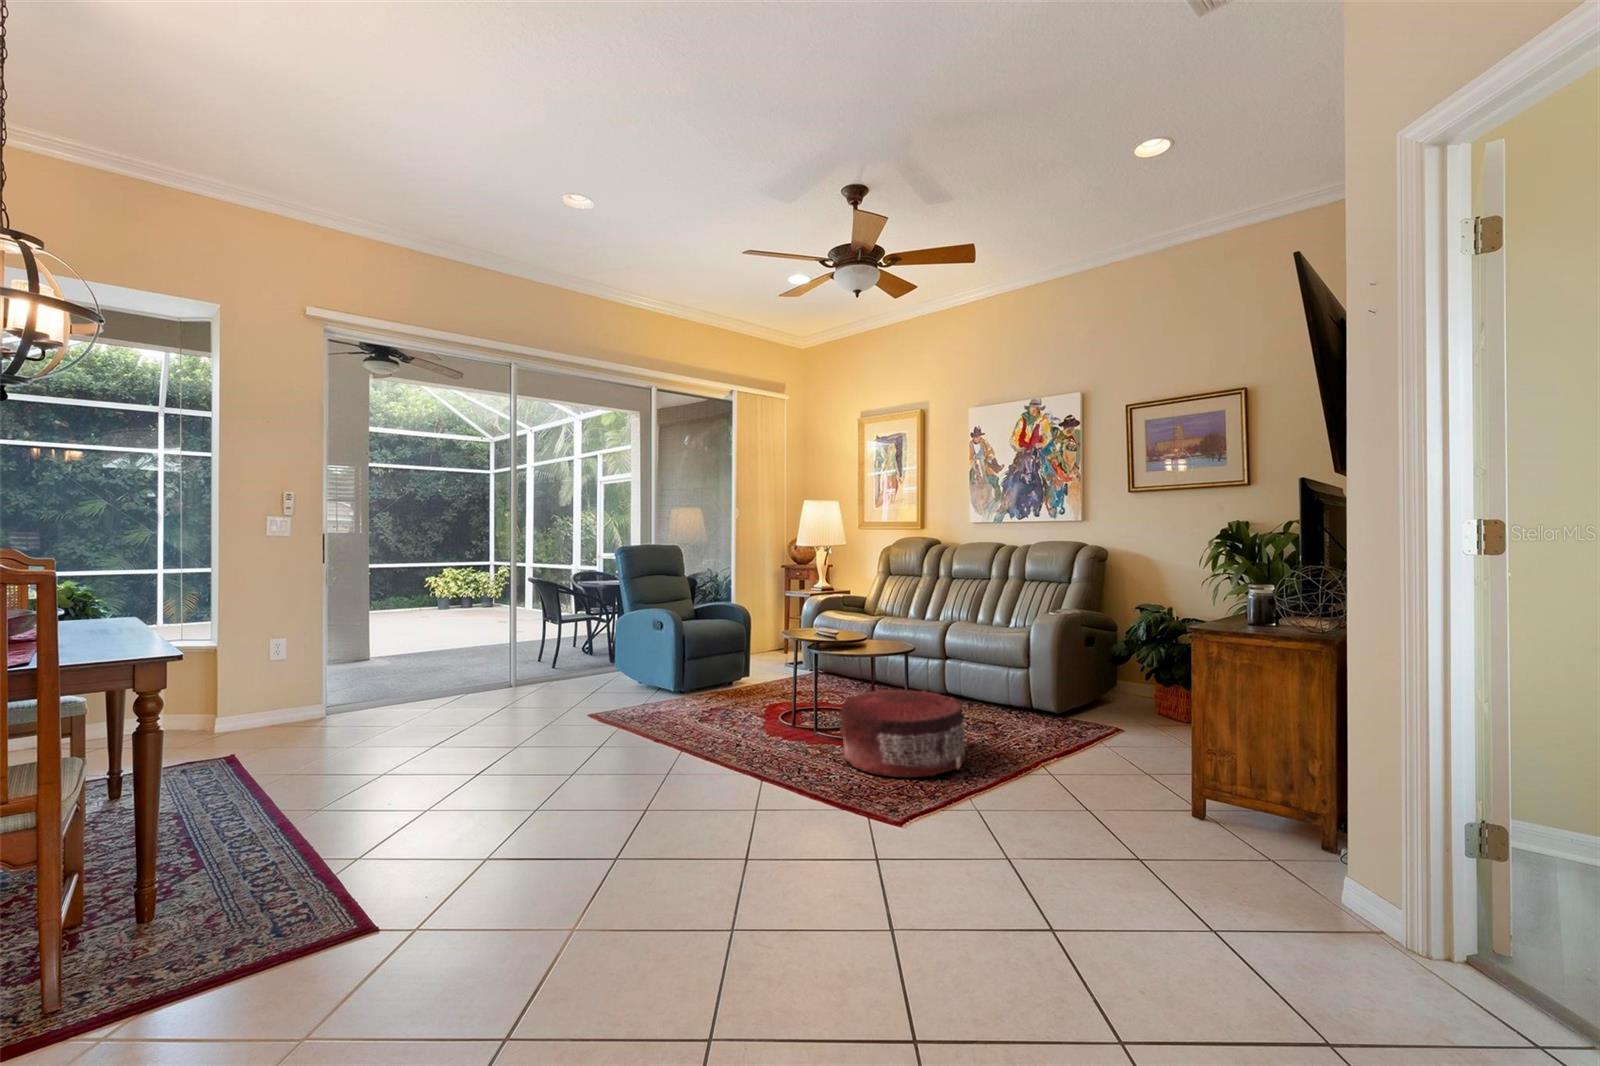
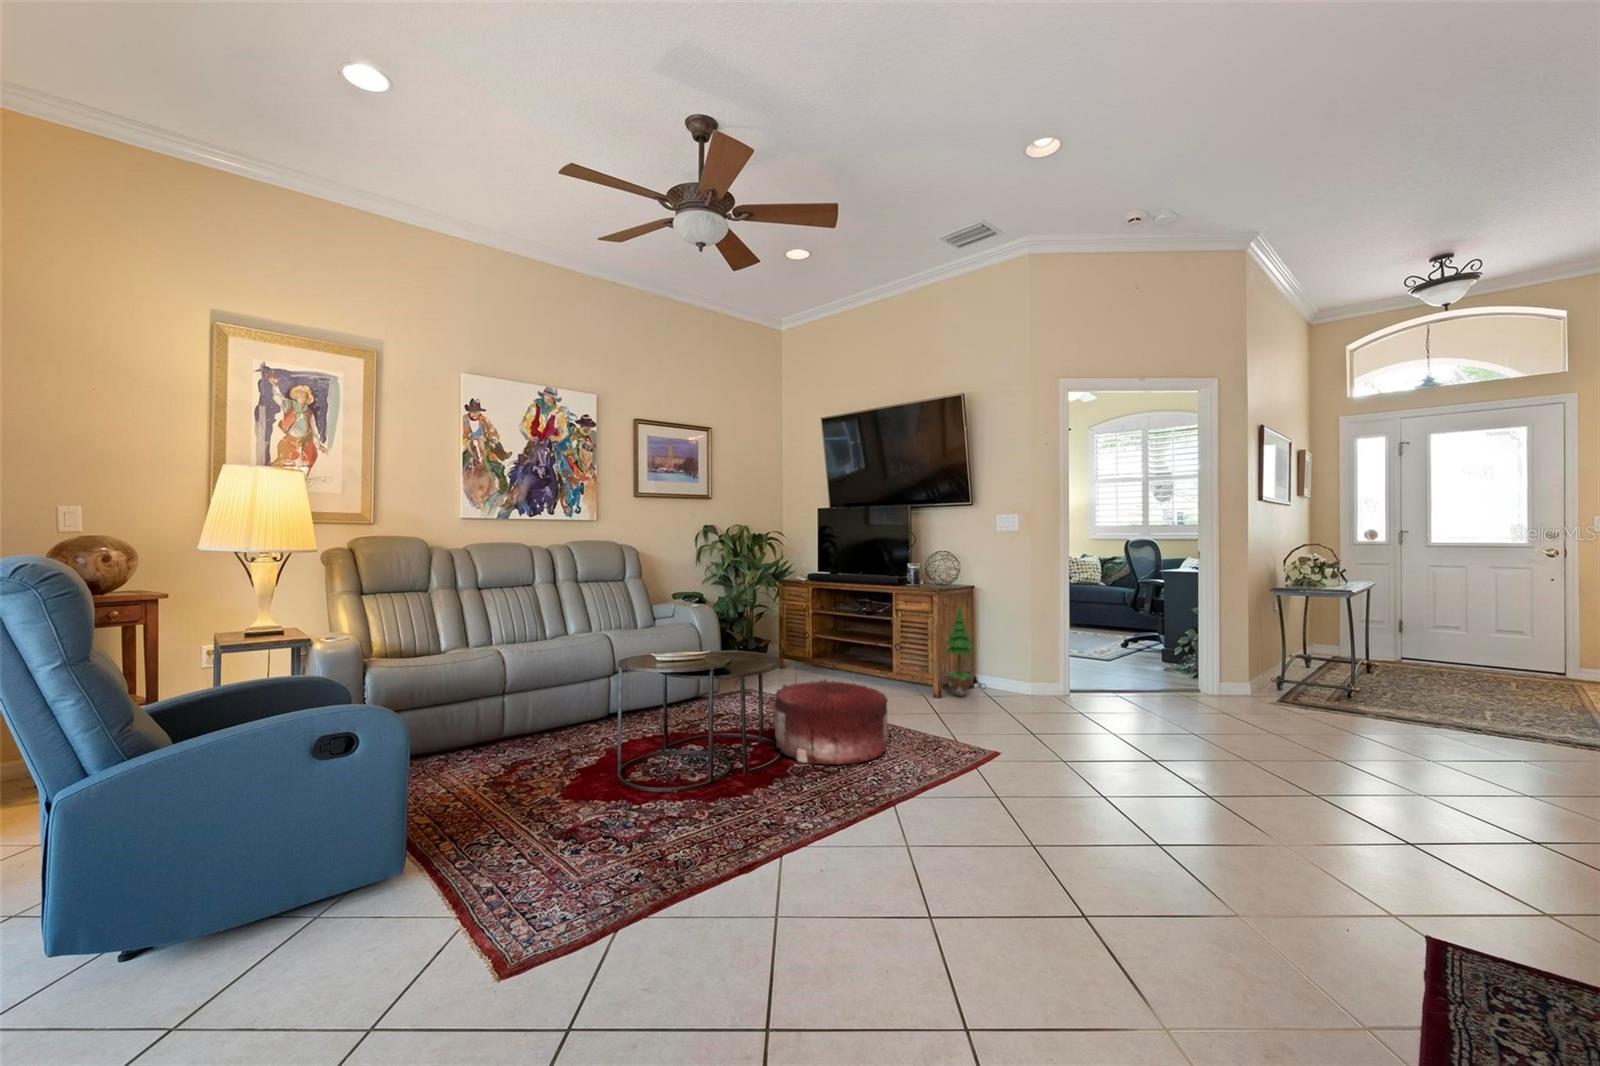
potted tree: none [1204,668,1278,846] -> present [944,607,974,696]

